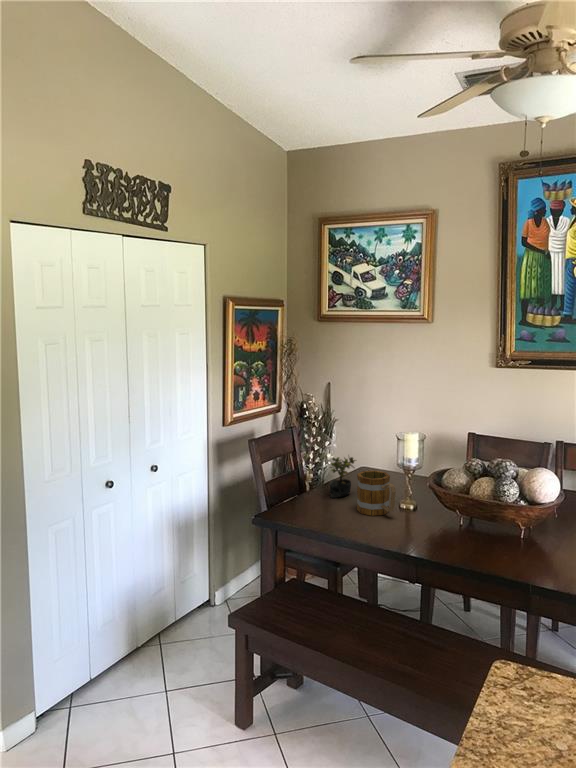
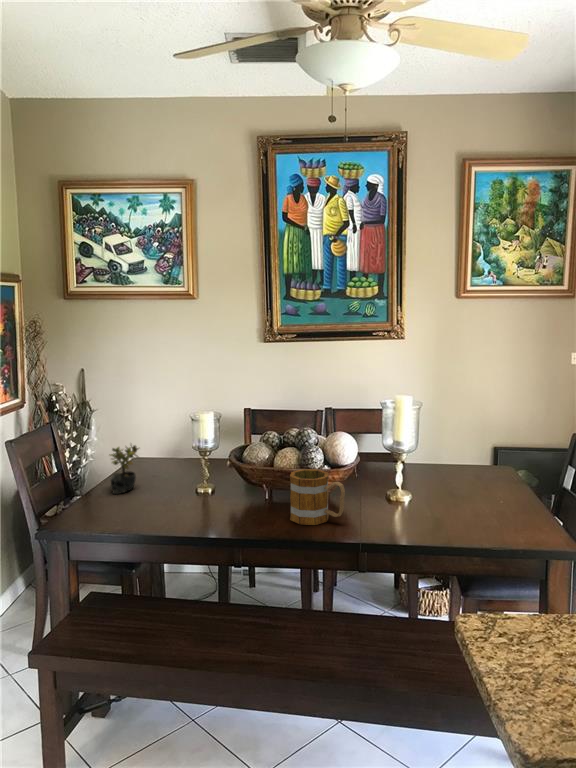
mug: present [357,471,396,516] -> present [290,469,345,525]

